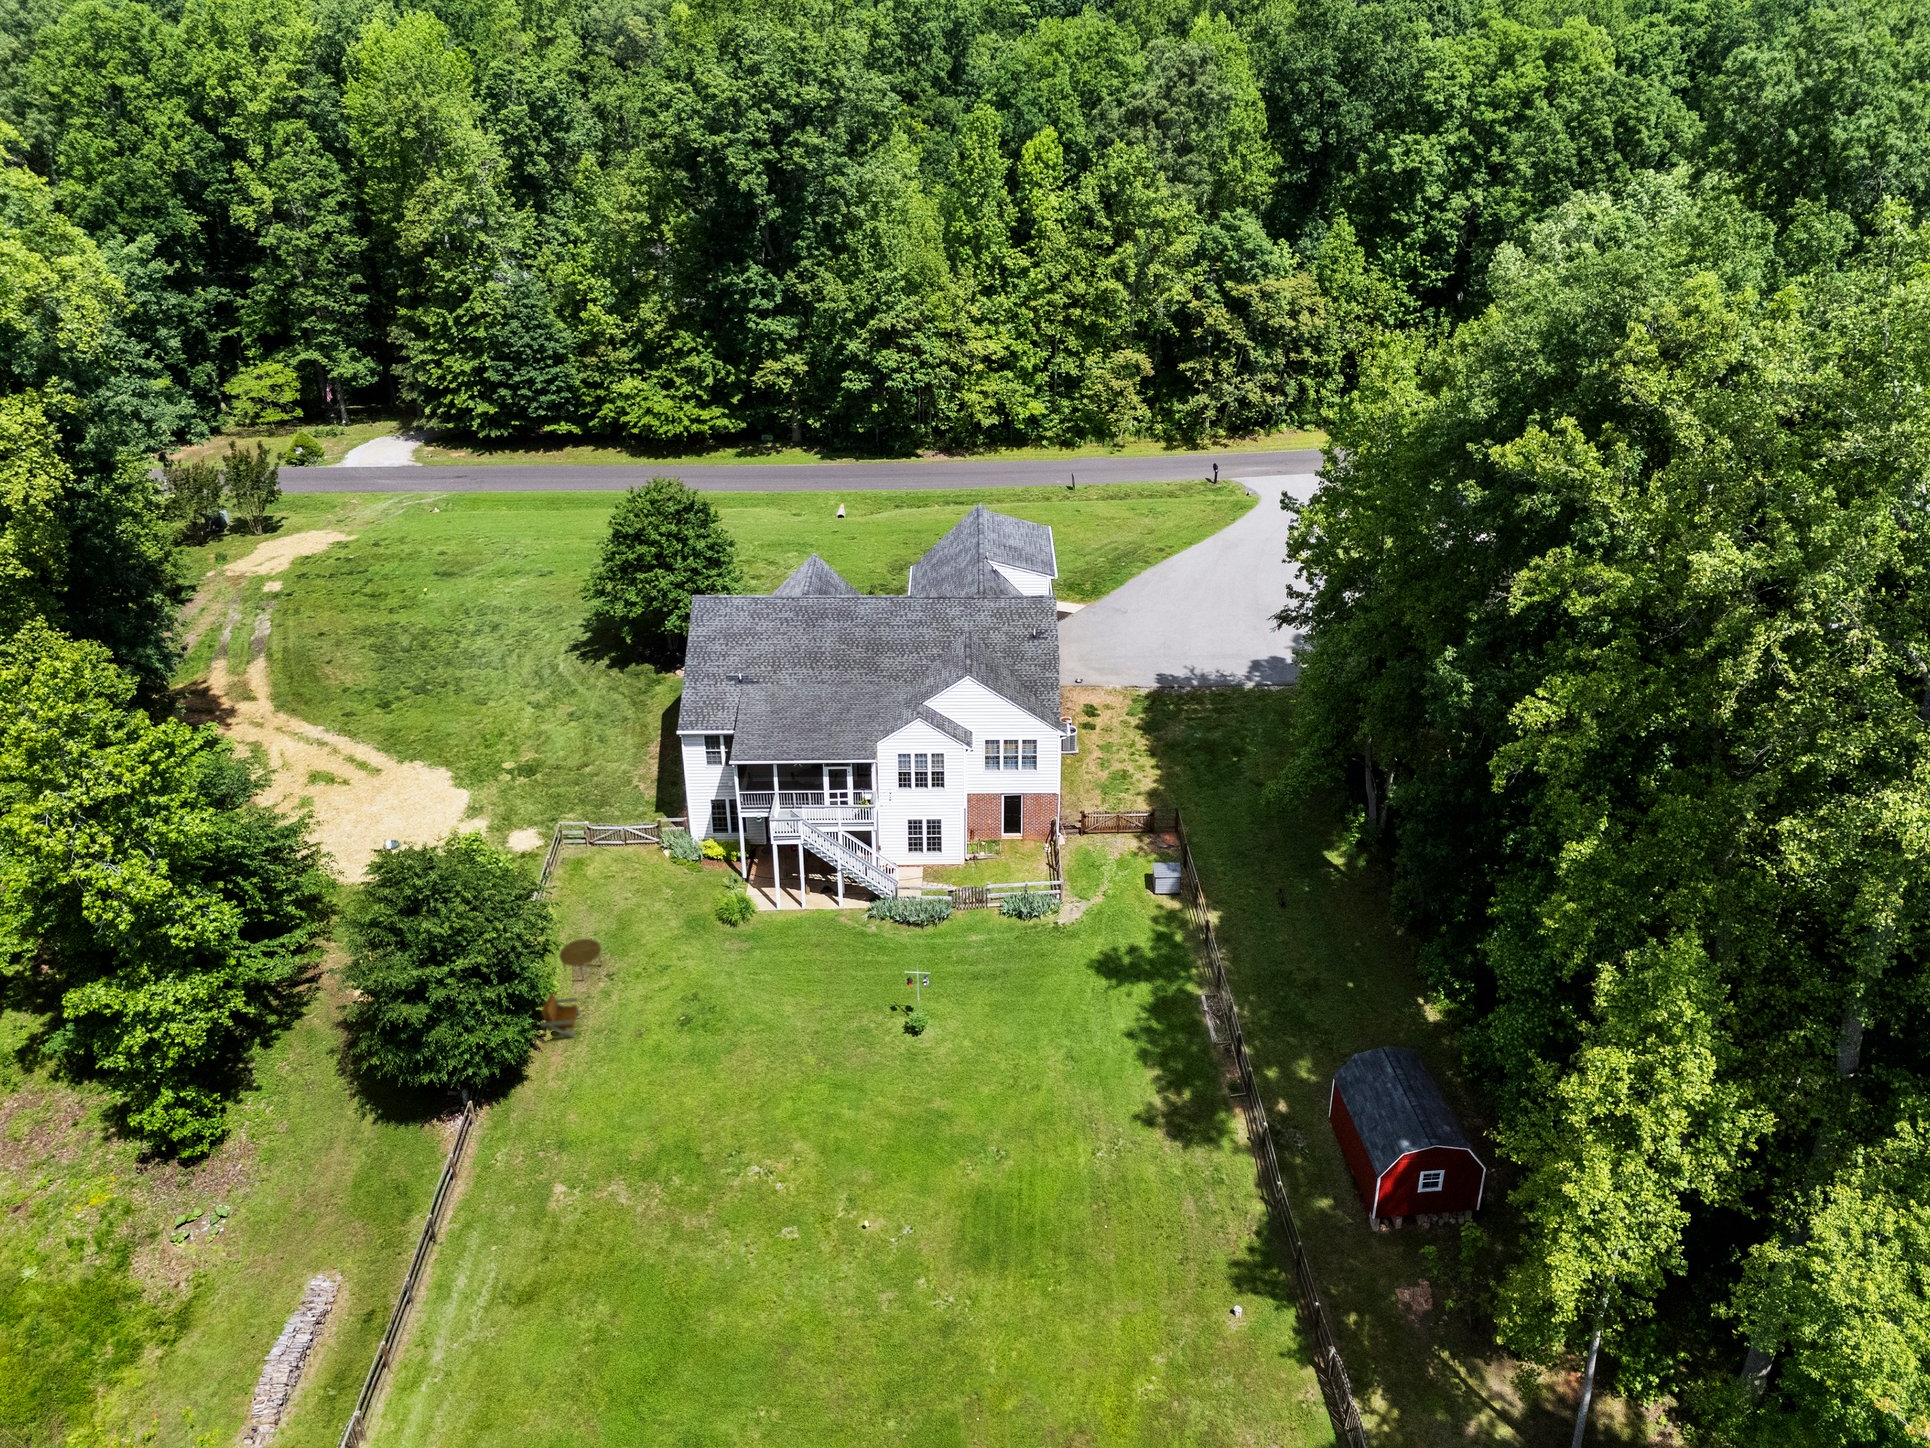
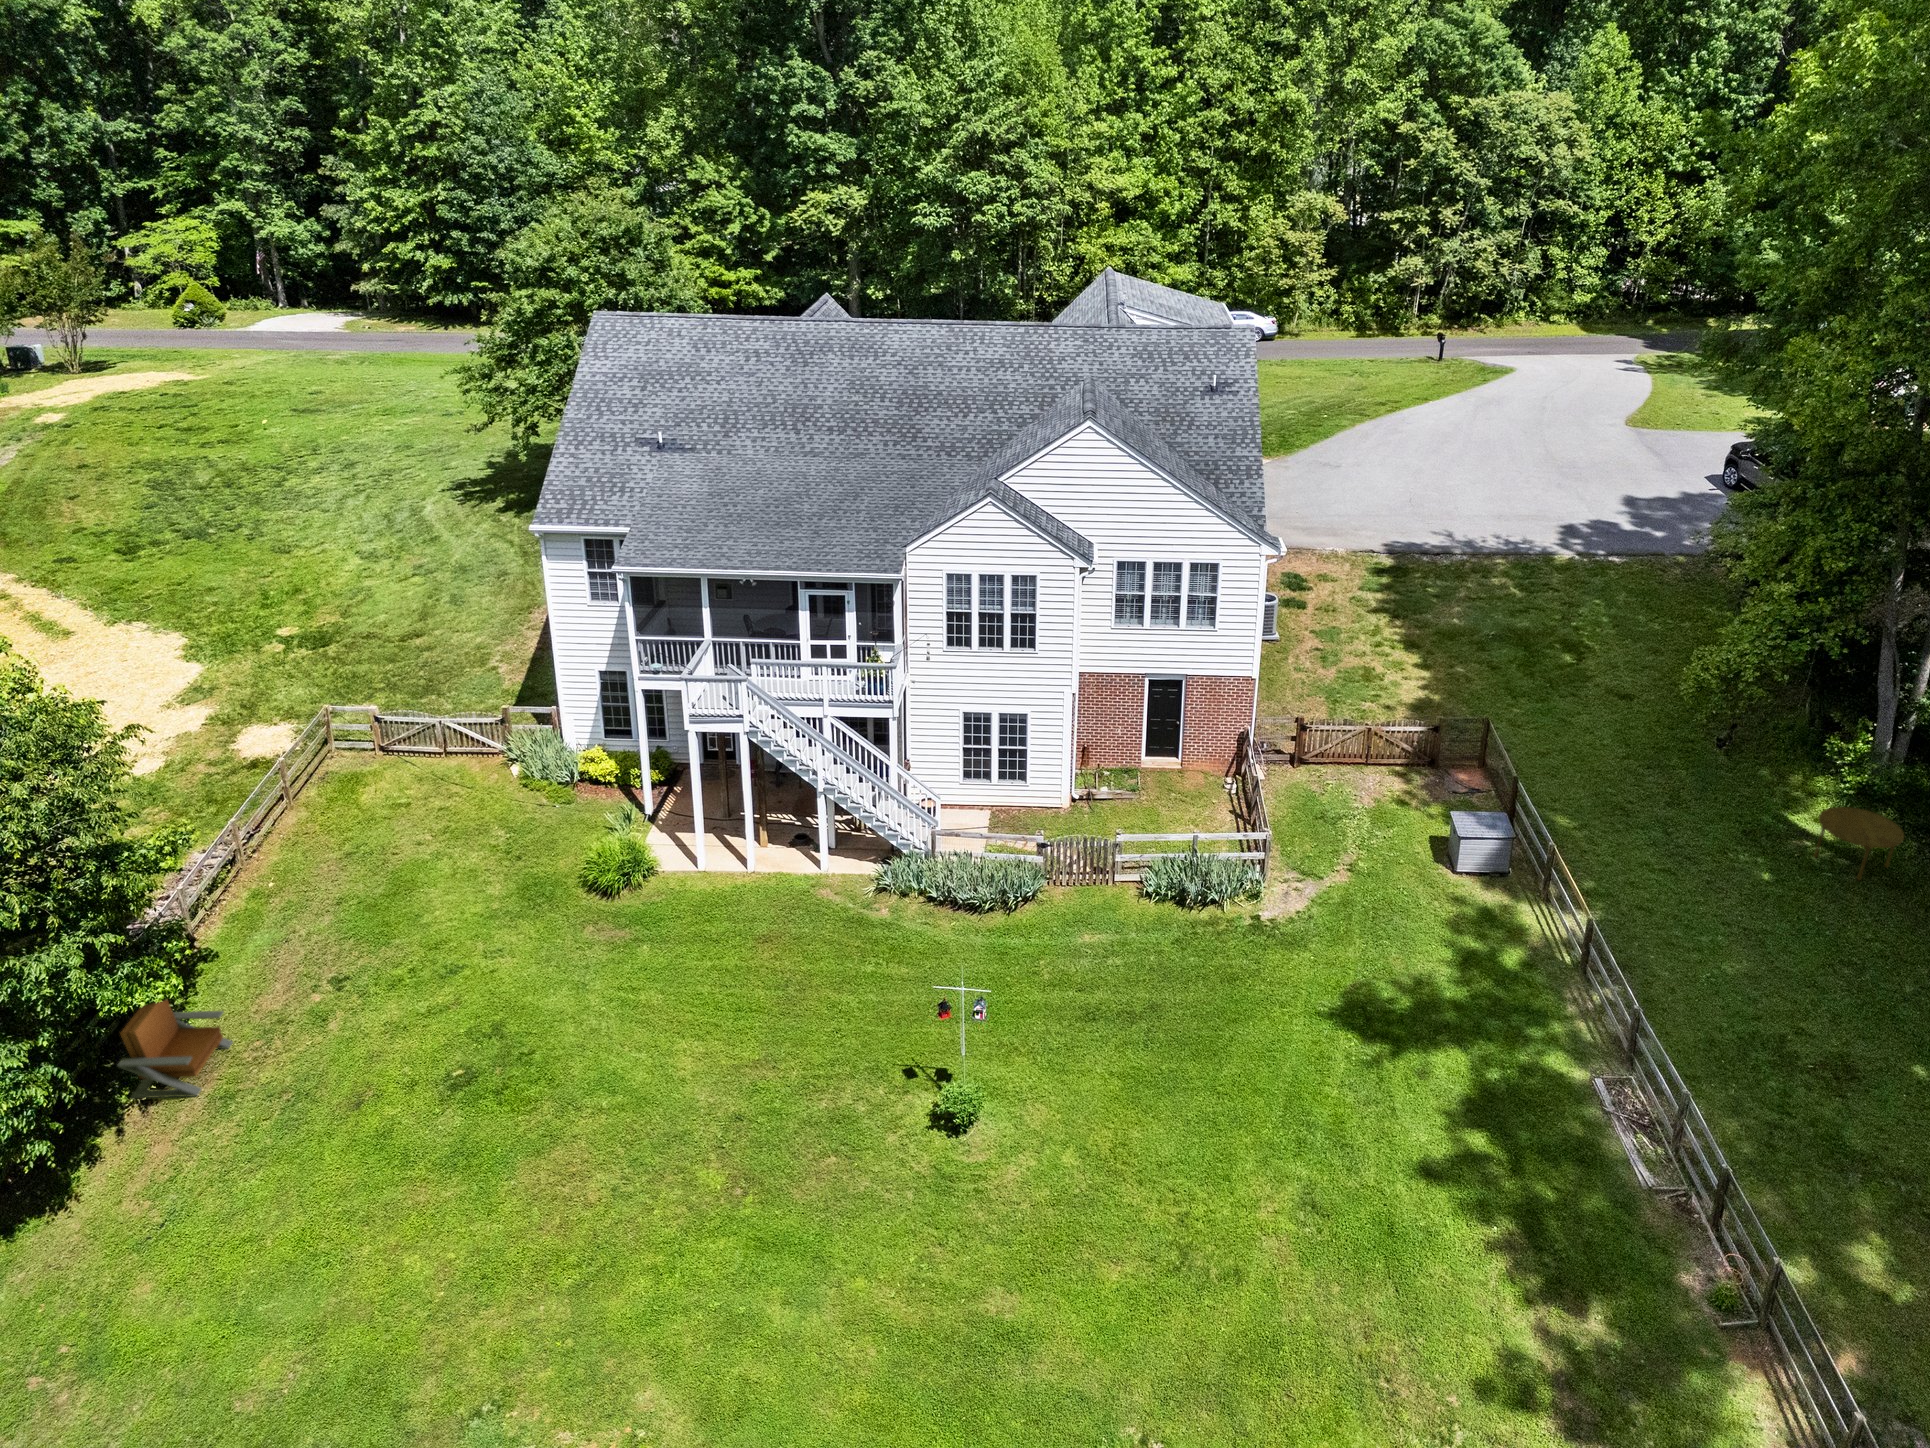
dining table: present [559,939,602,980] -> present [1813,807,1904,880]

